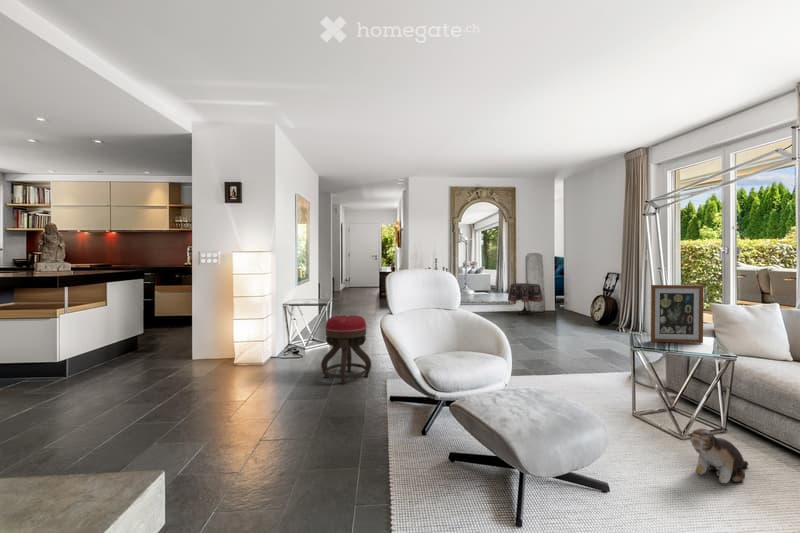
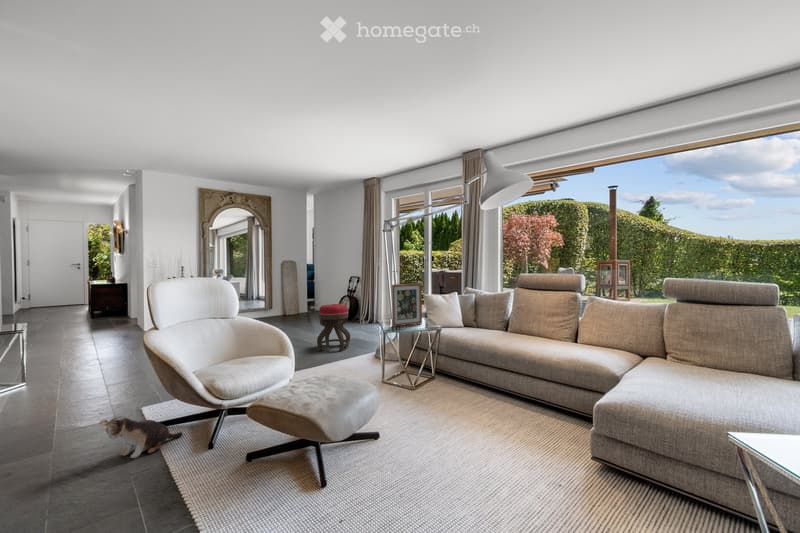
side table: present [508,283,543,315] -> none [265,288,298,319]
ottoman: present [321,315,371,384] -> present [317,304,350,351]
plush toy: present [684,428,748,483] -> present [100,416,183,458]

